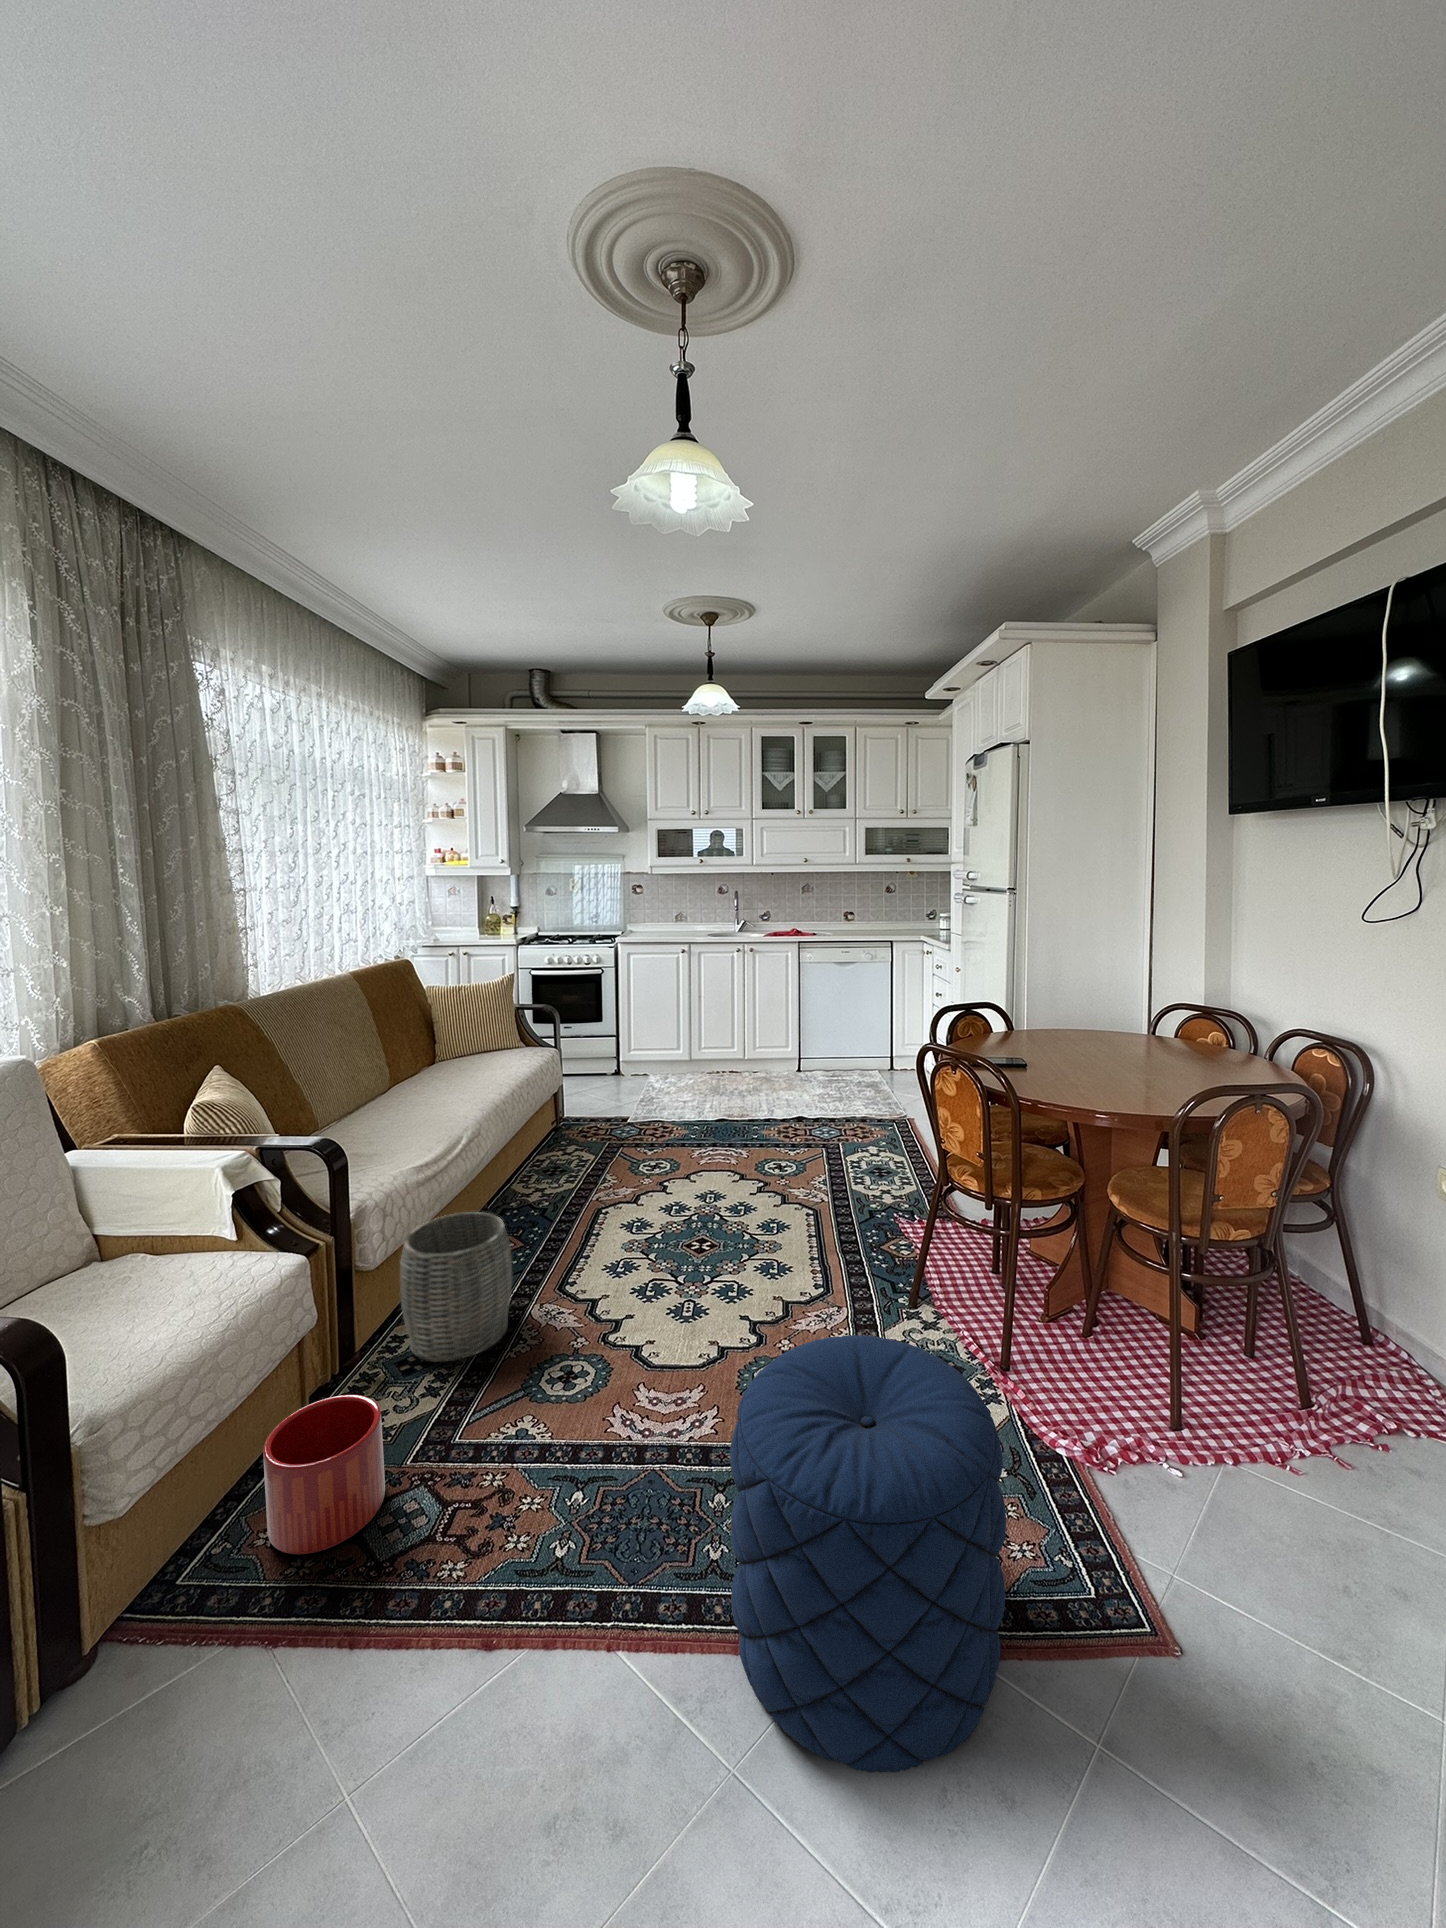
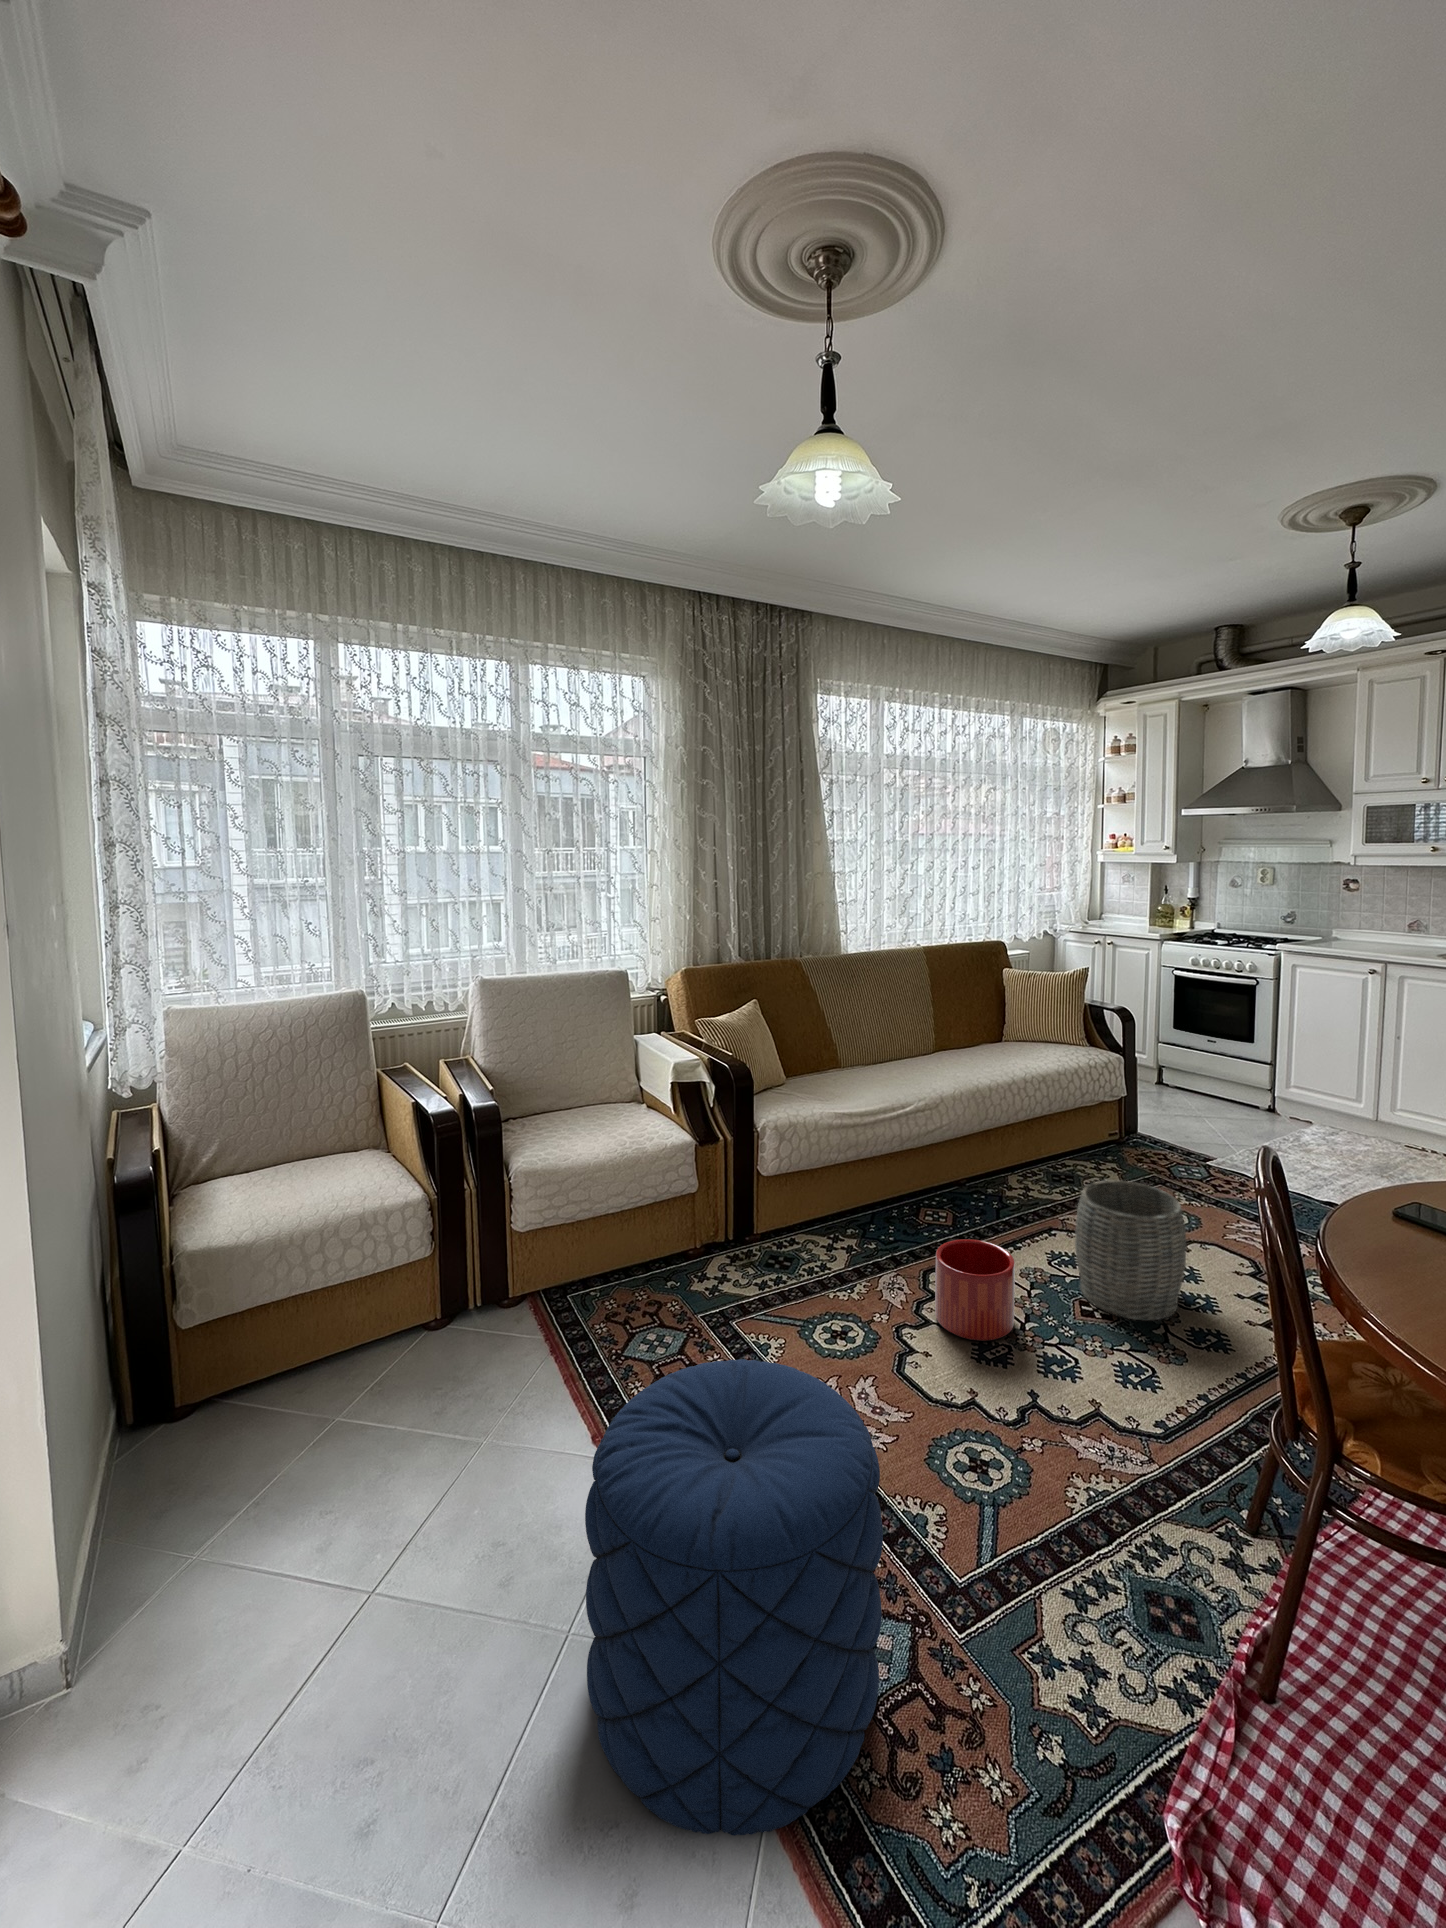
woven basket: present [400,1212,513,1362] -> present [1075,1180,1186,1321]
planter: present [263,1395,385,1554] -> present [935,1239,1015,1341]

